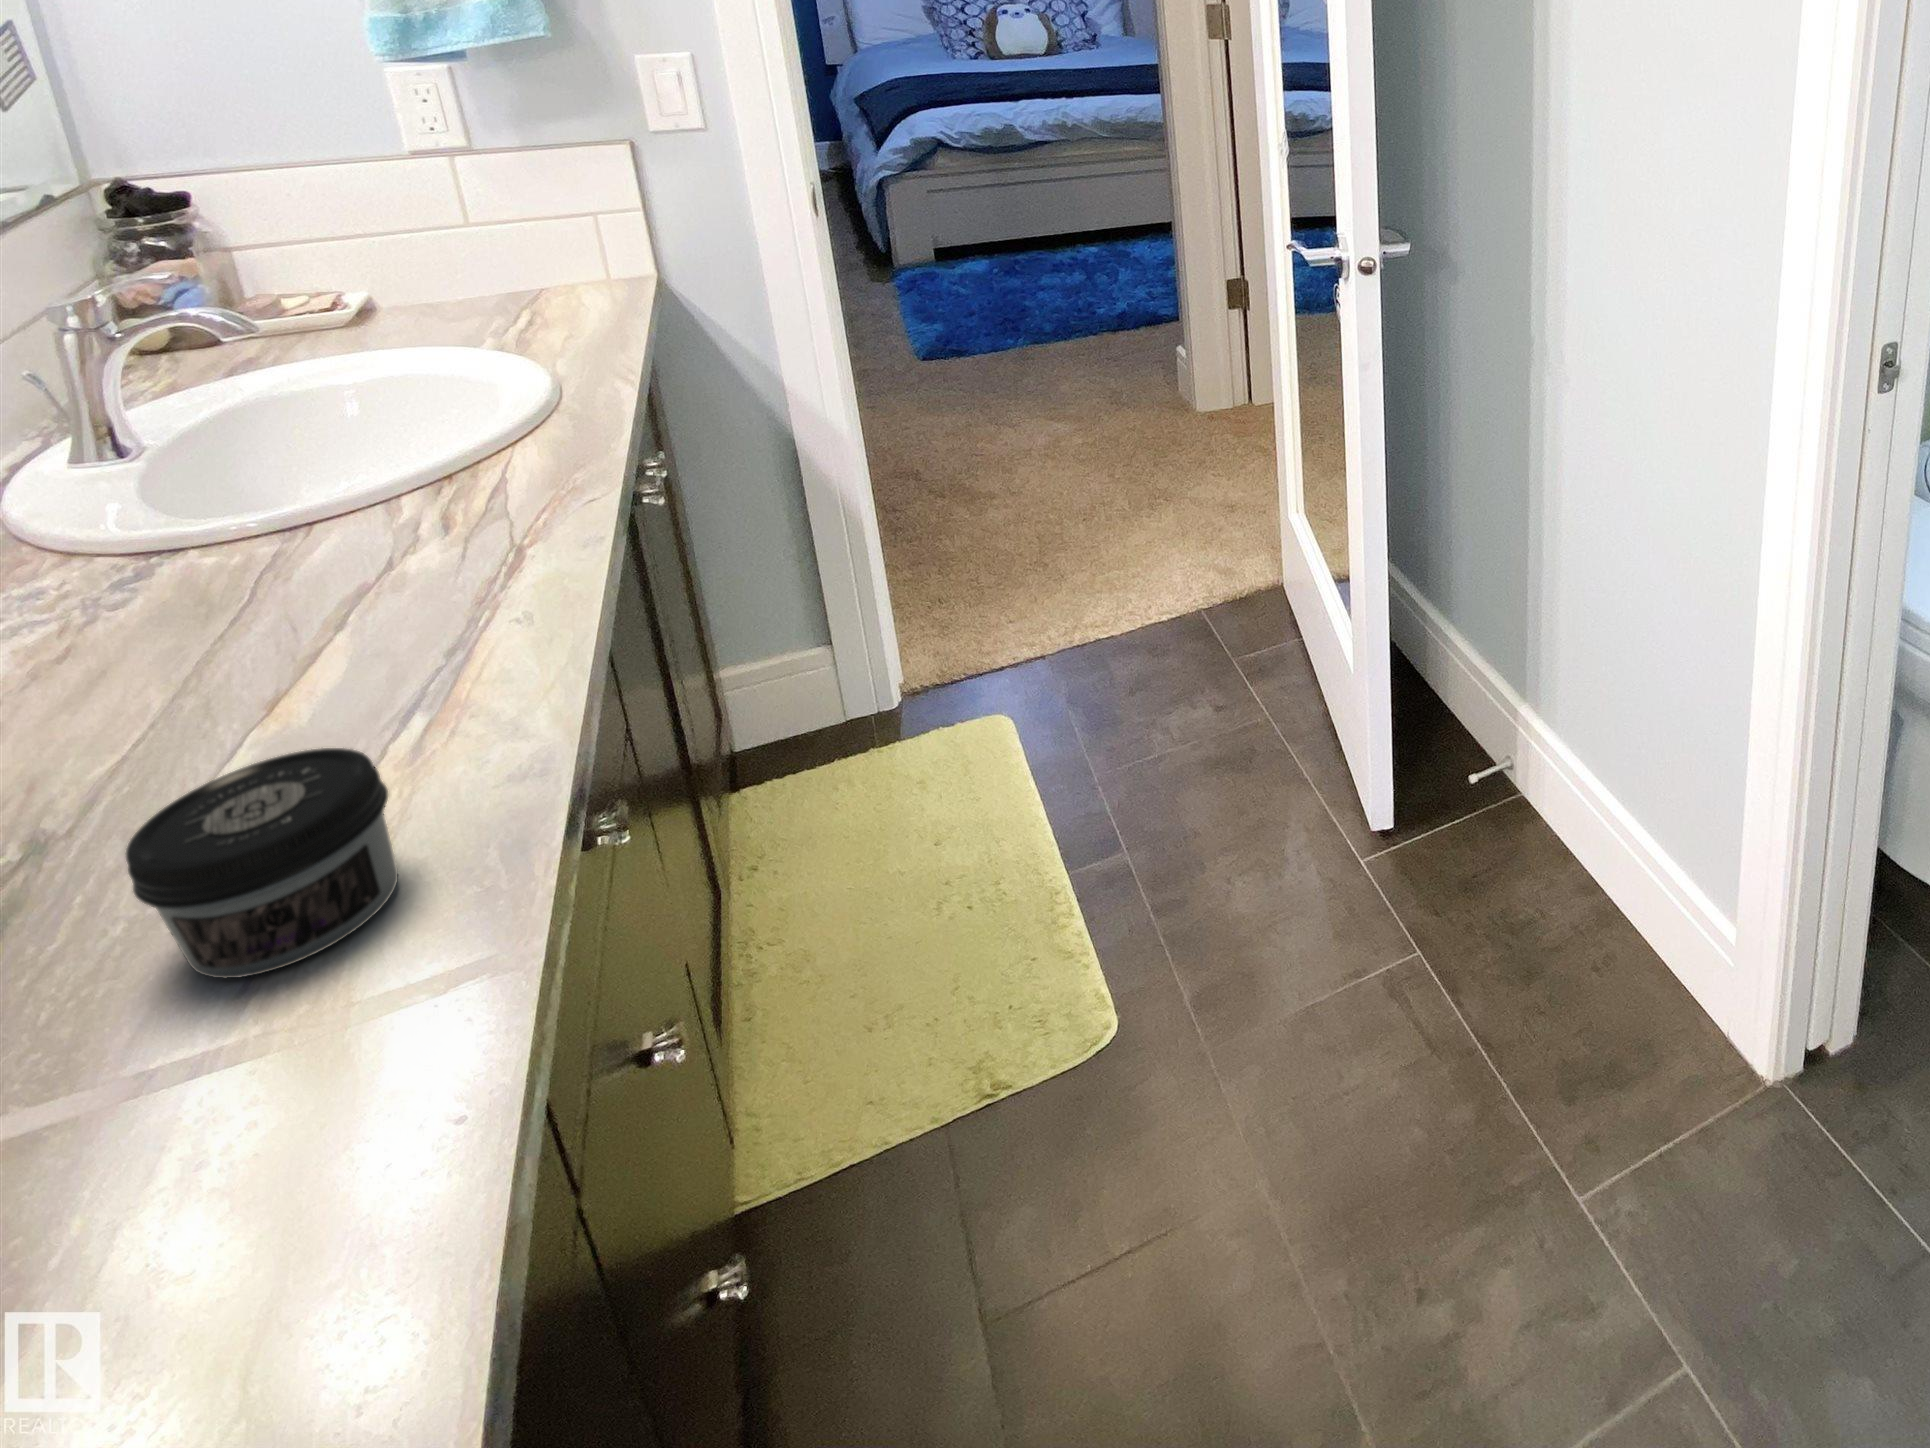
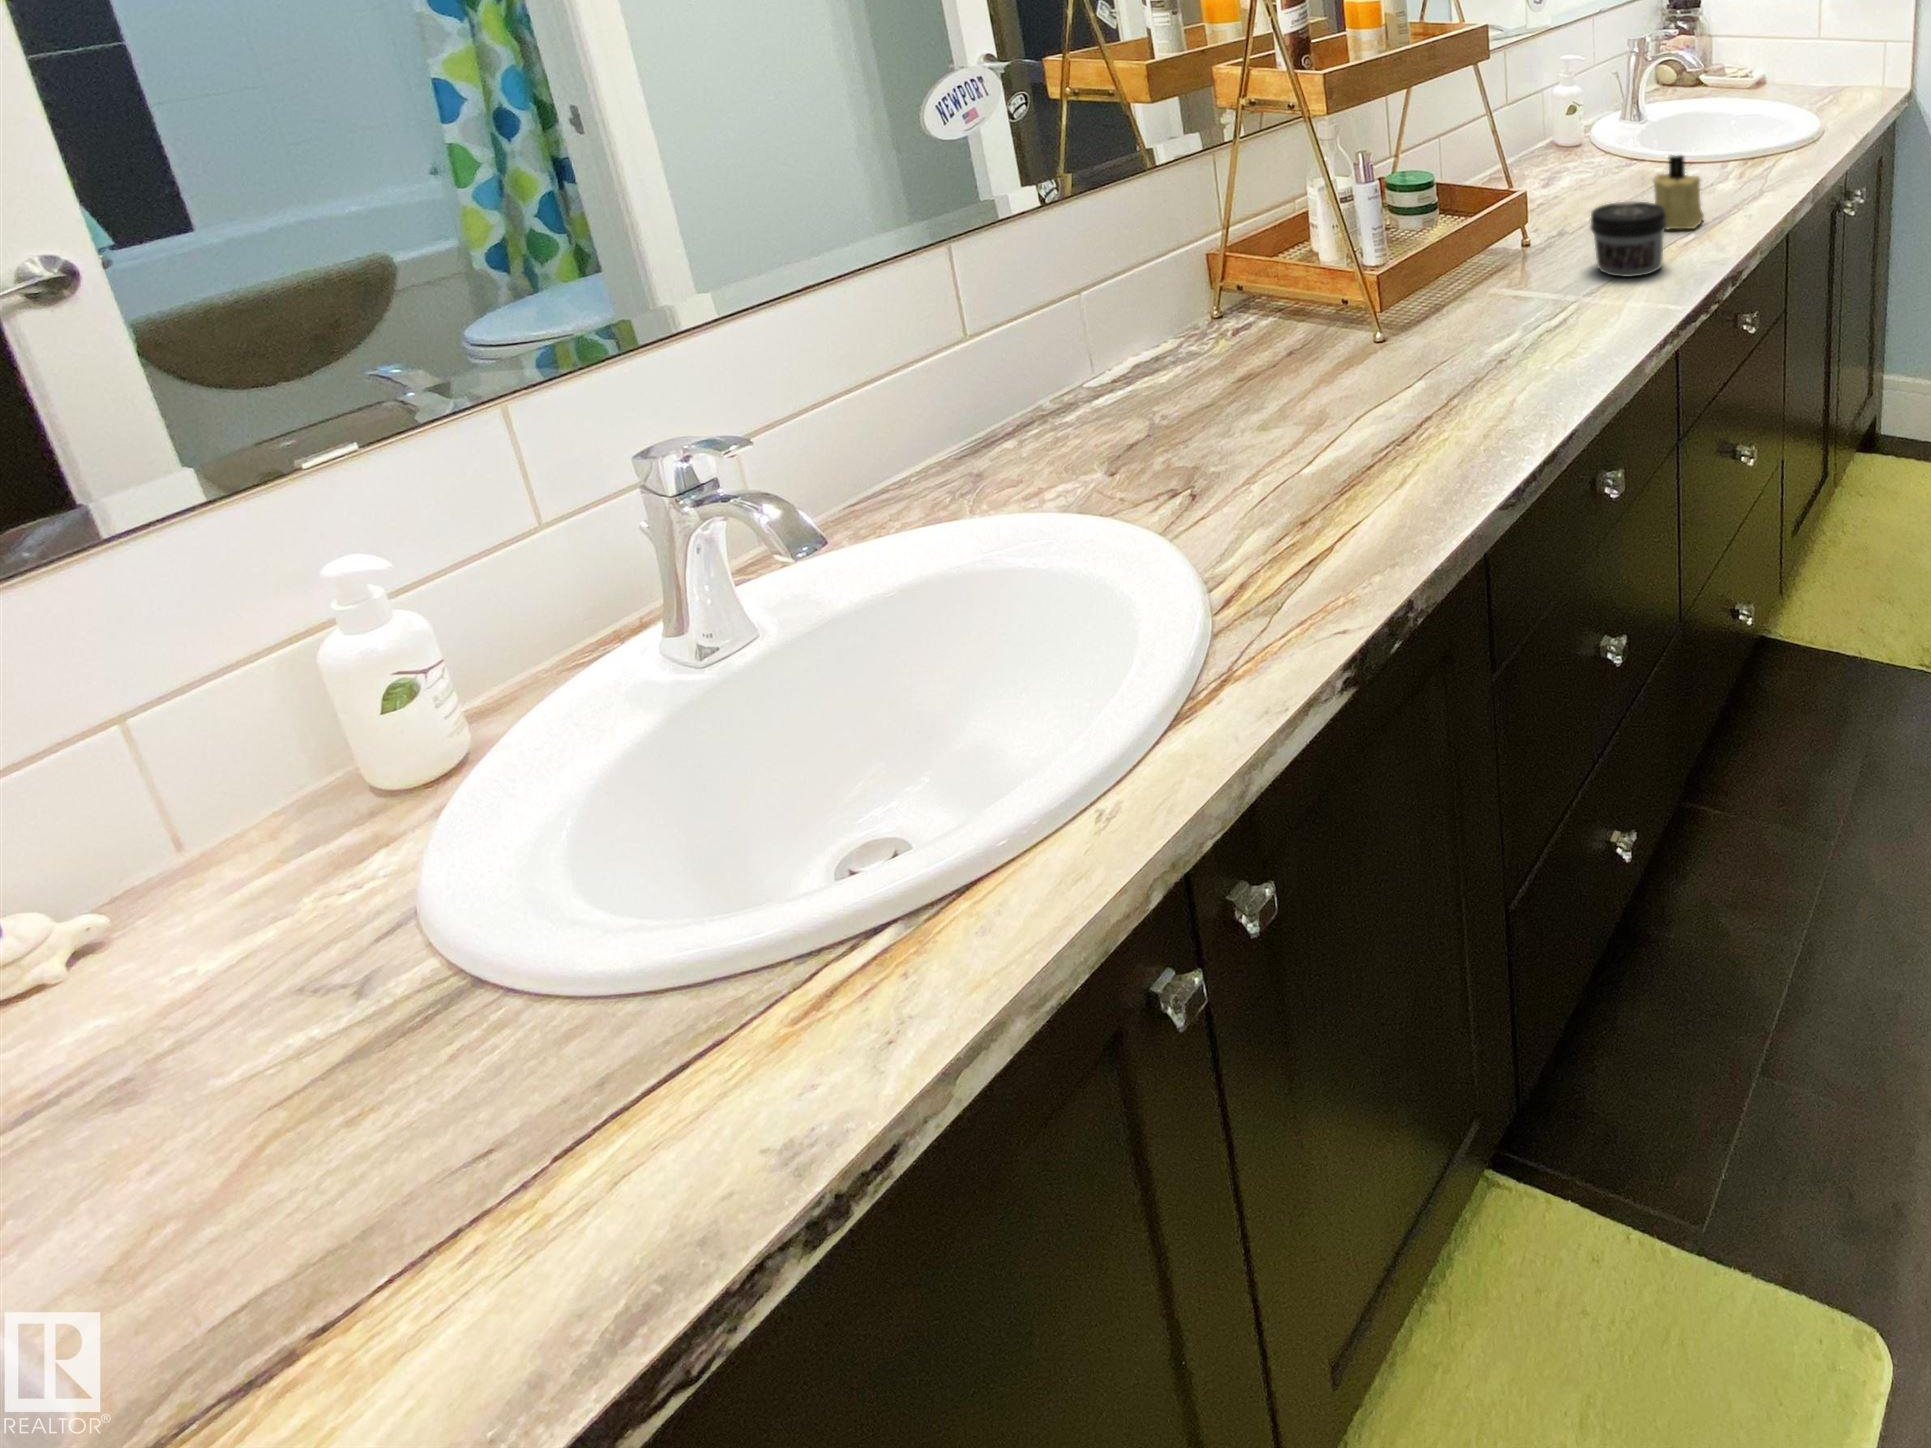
candle: none [269,580,434,748] -> present [1653,155,1704,229]

